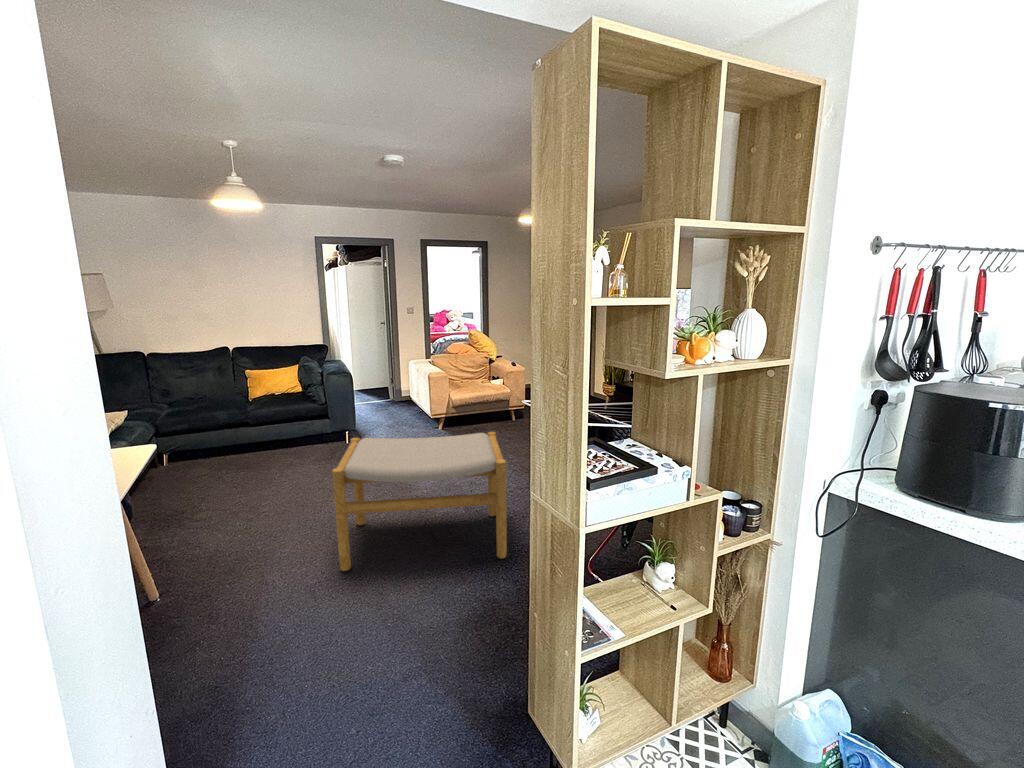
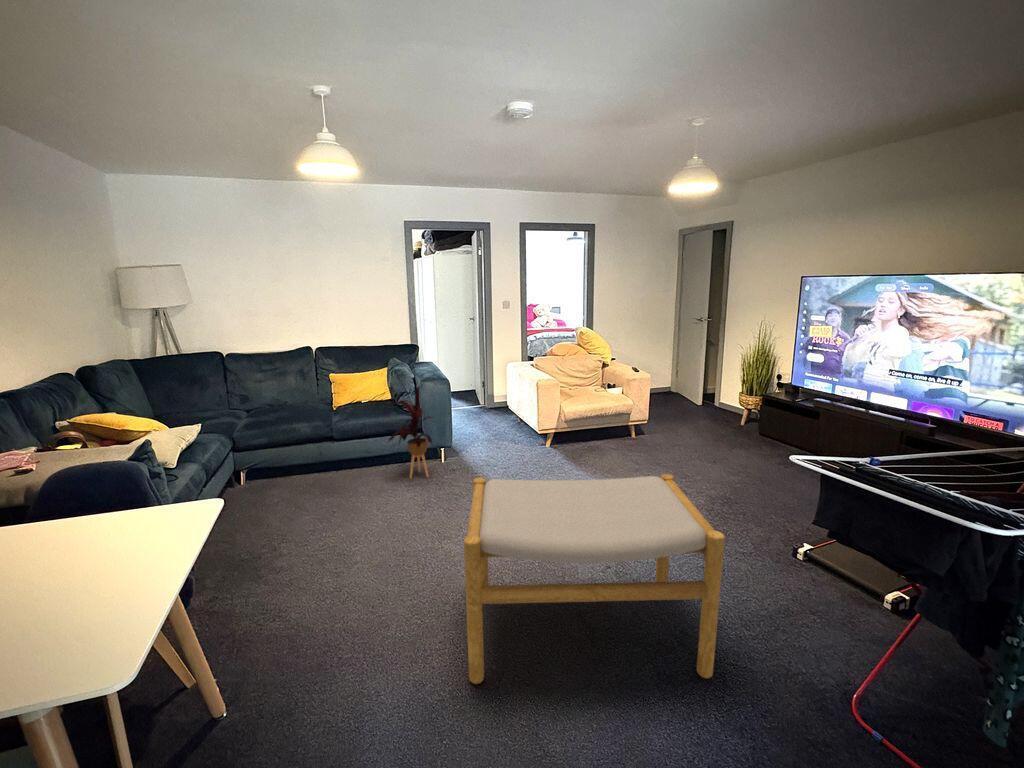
house plant: none [295,378,338,456] -> present [388,387,433,479]

